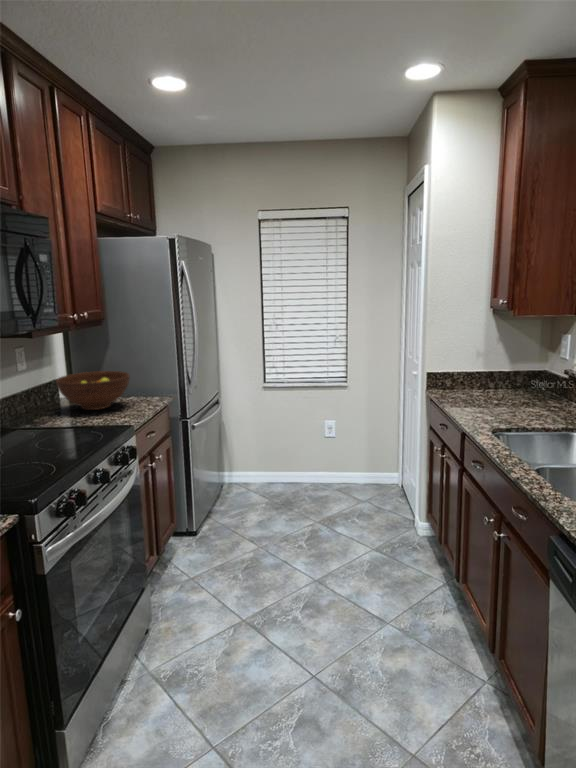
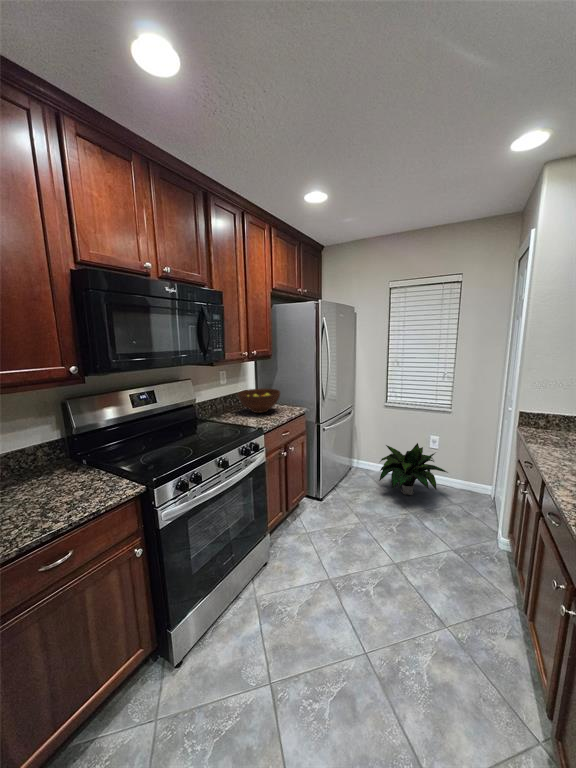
potted plant: none [265,431,353,503] -> present [379,443,448,495]

